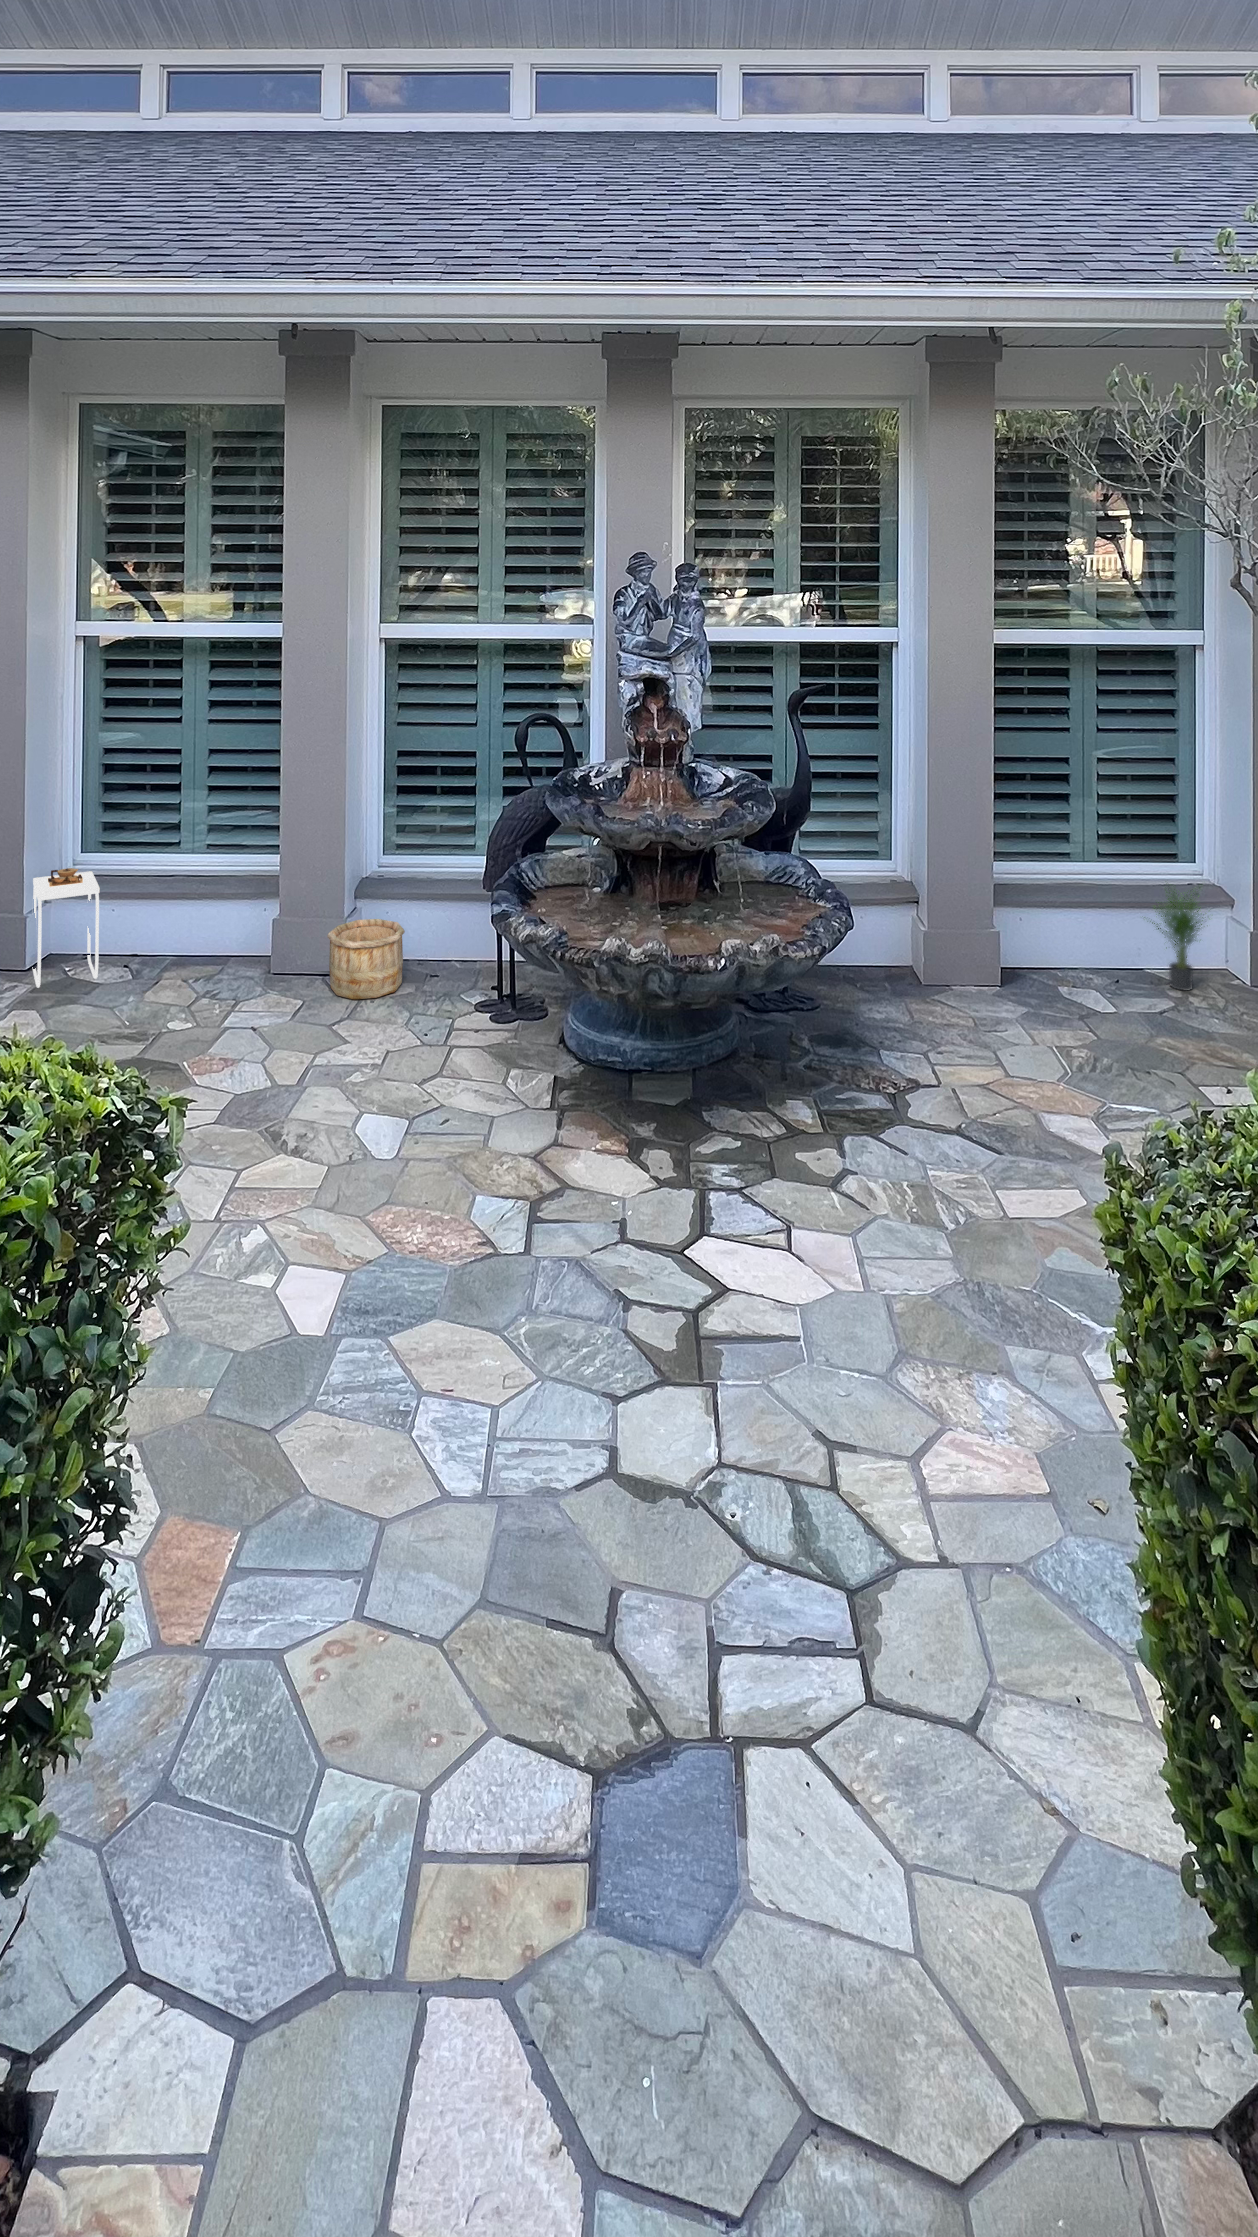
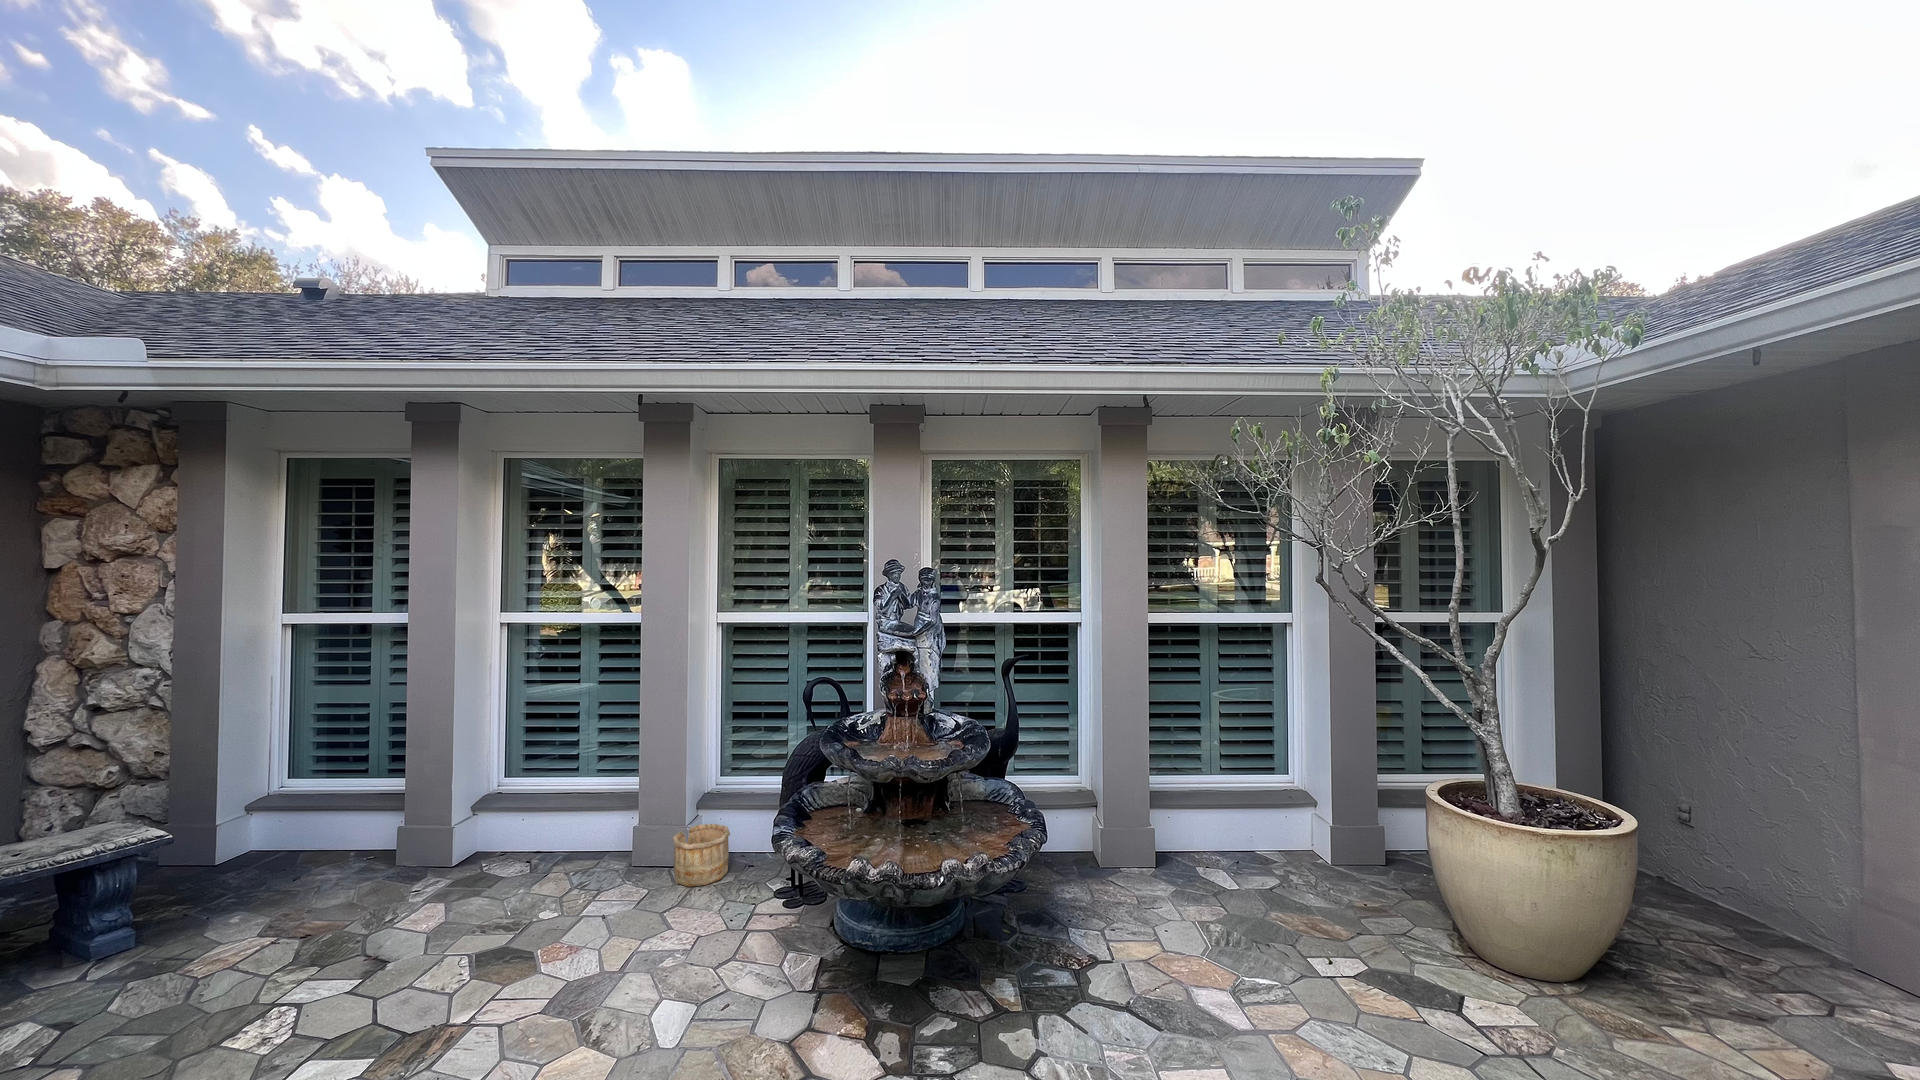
side table: present [32,868,100,988] -> none [457,790,512,880]
potted plant: present [1150,891,1203,990] -> none [1248,788,1306,868]

